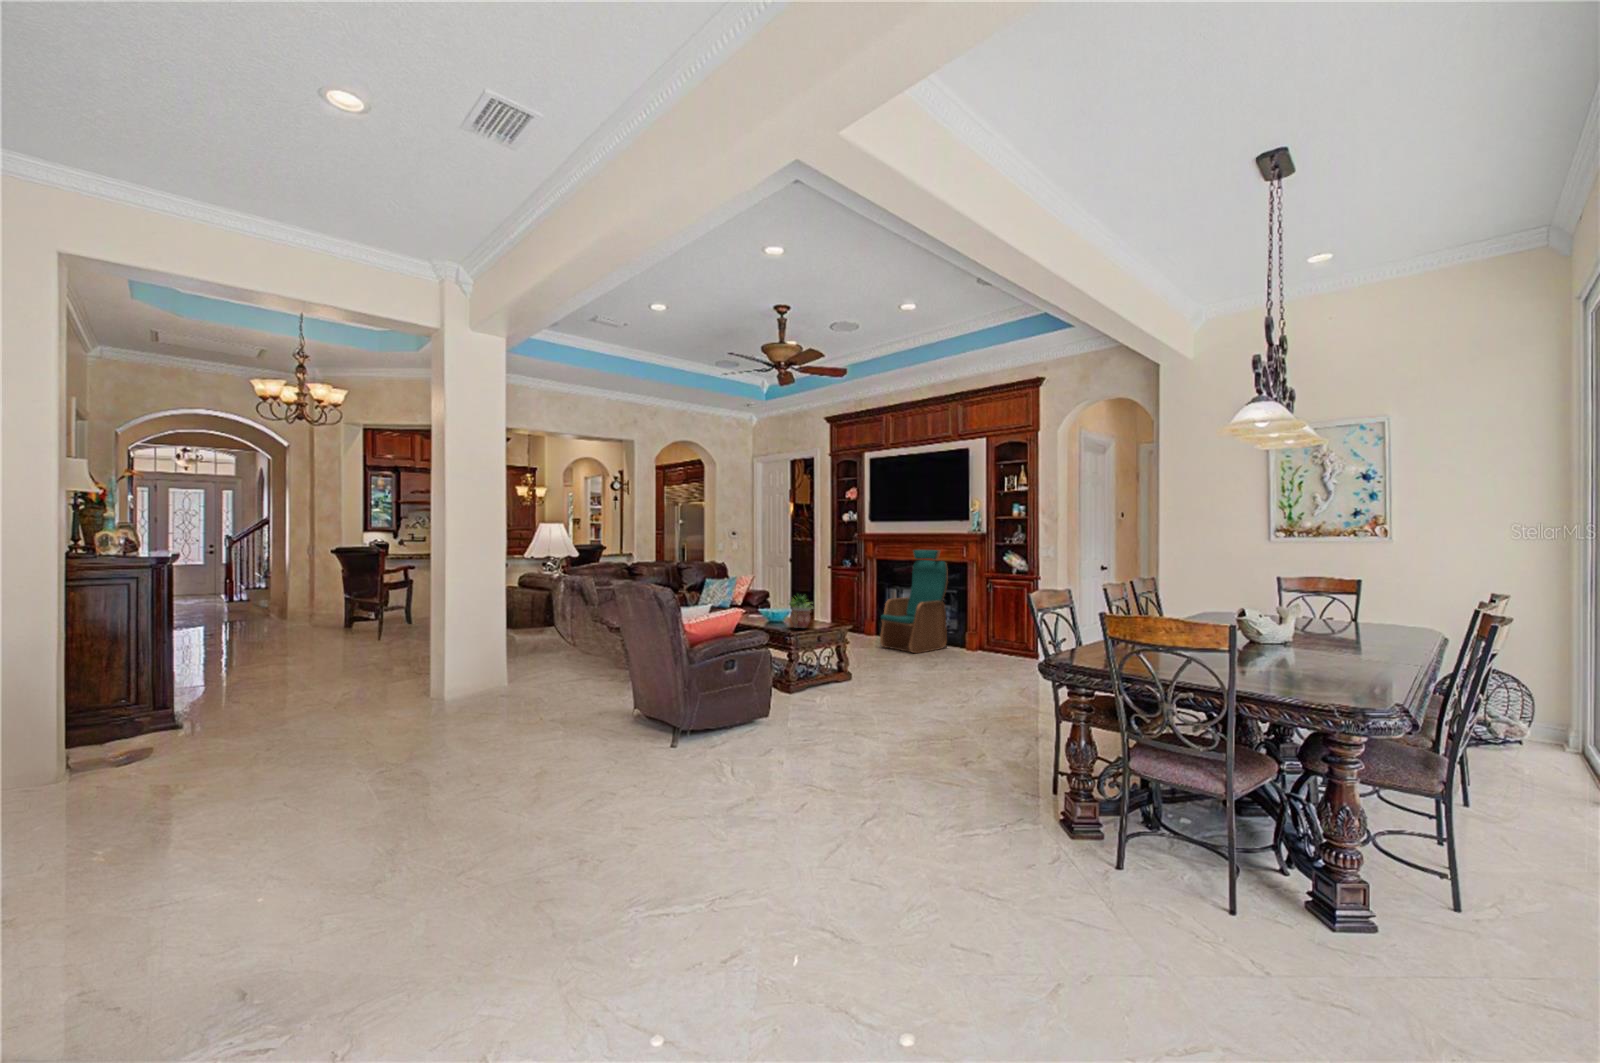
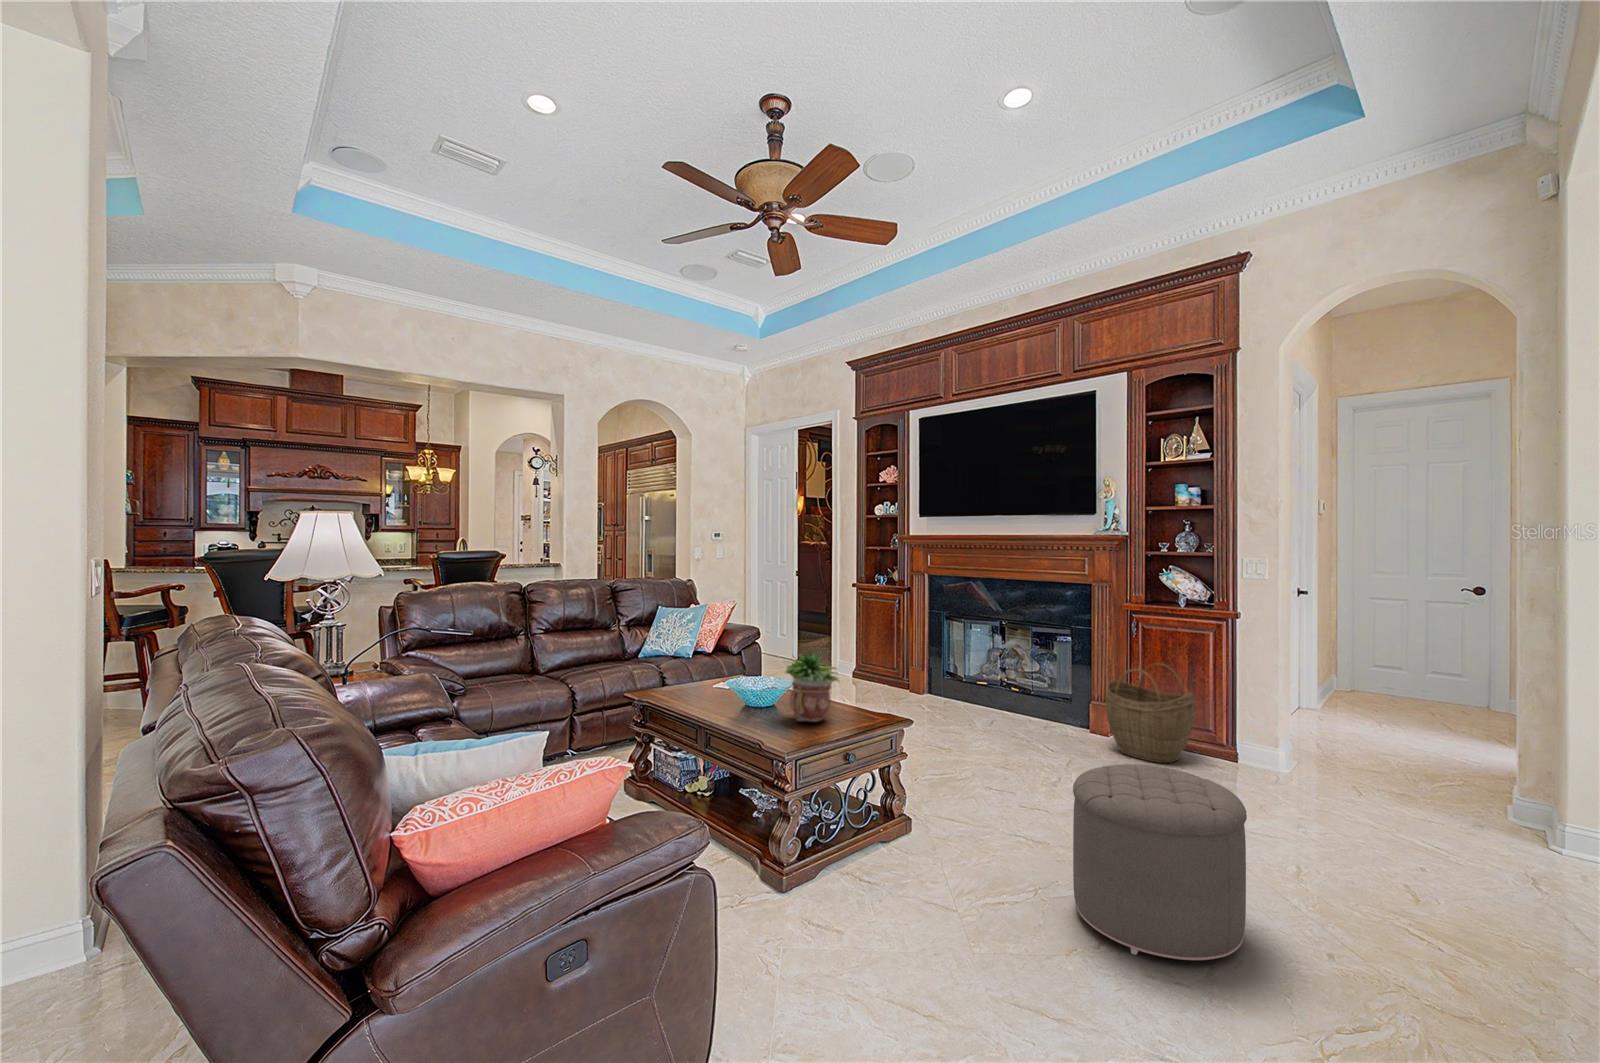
armchair: present [880,550,948,653] -> none [942,561,1056,740]
woven basket: none [969,607,1015,661] -> present [1106,663,1195,763]
ottoman: none [914,639,981,709] -> present [1073,764,1247,960]

